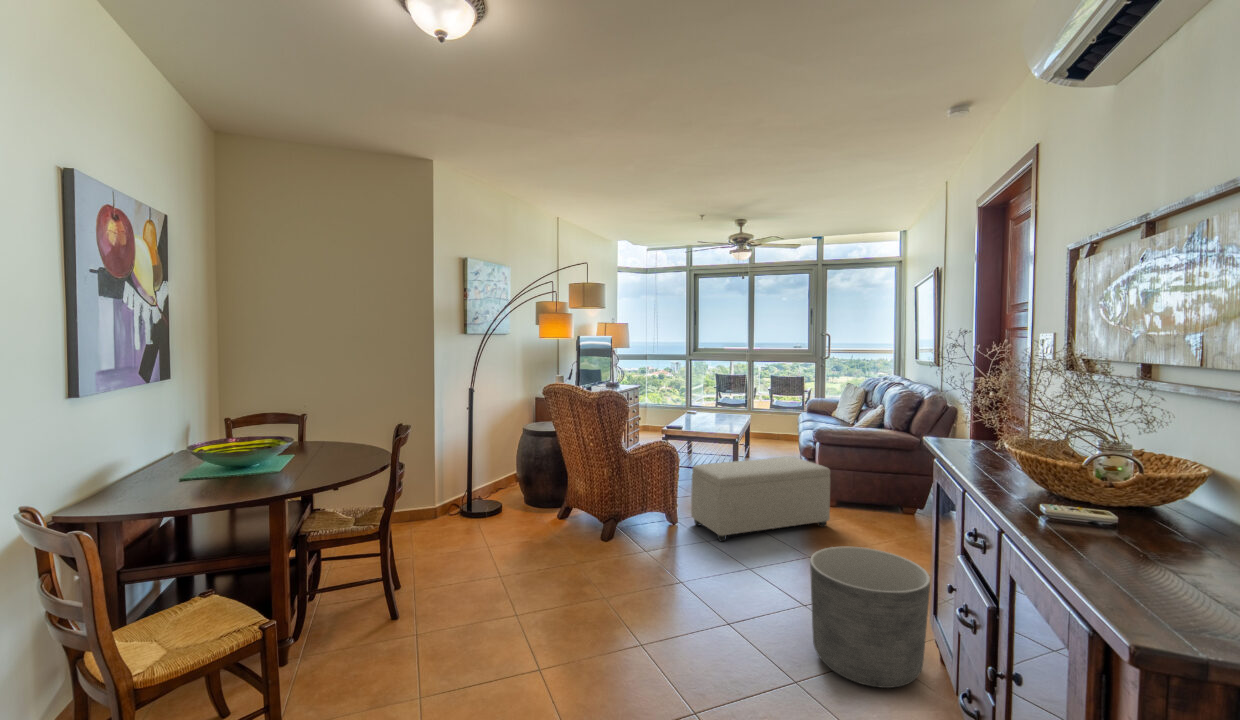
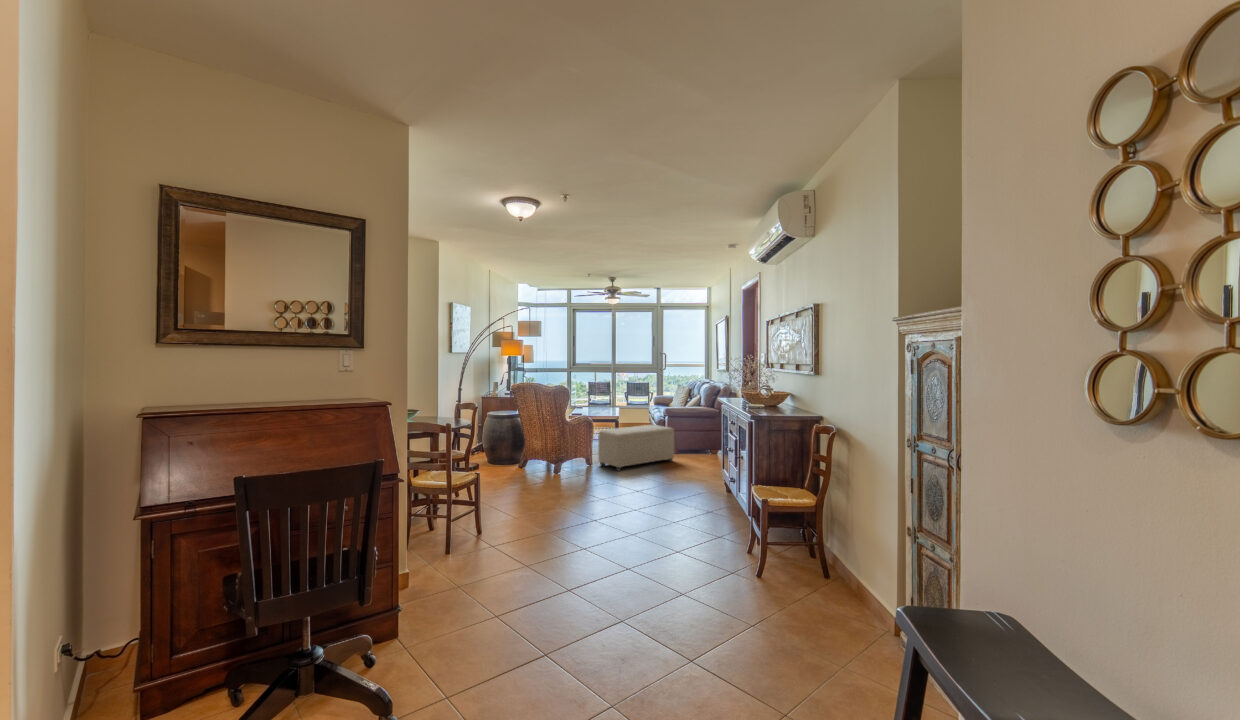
planter: present [810,547,930,688] -> none [673,452,722,504]

